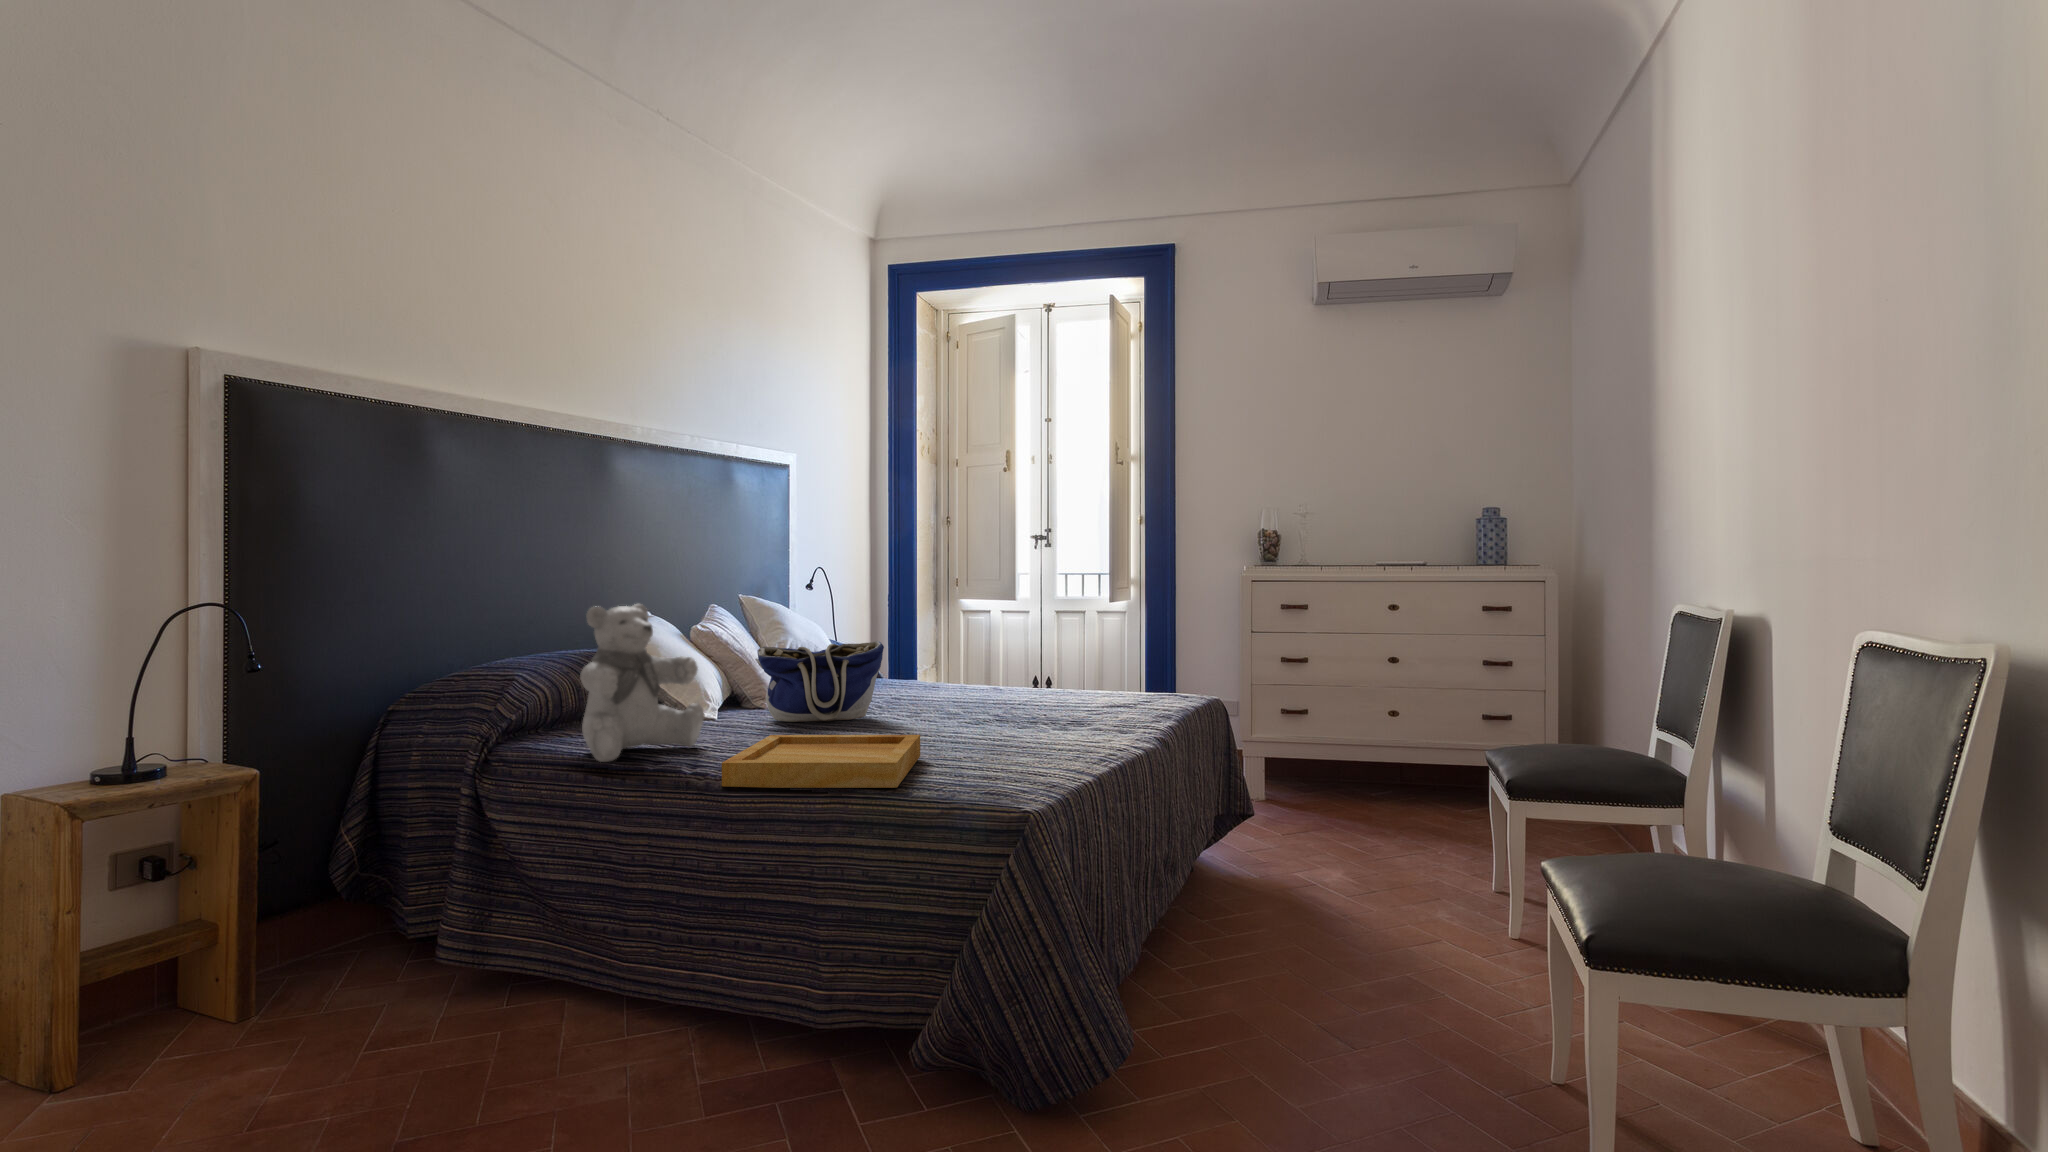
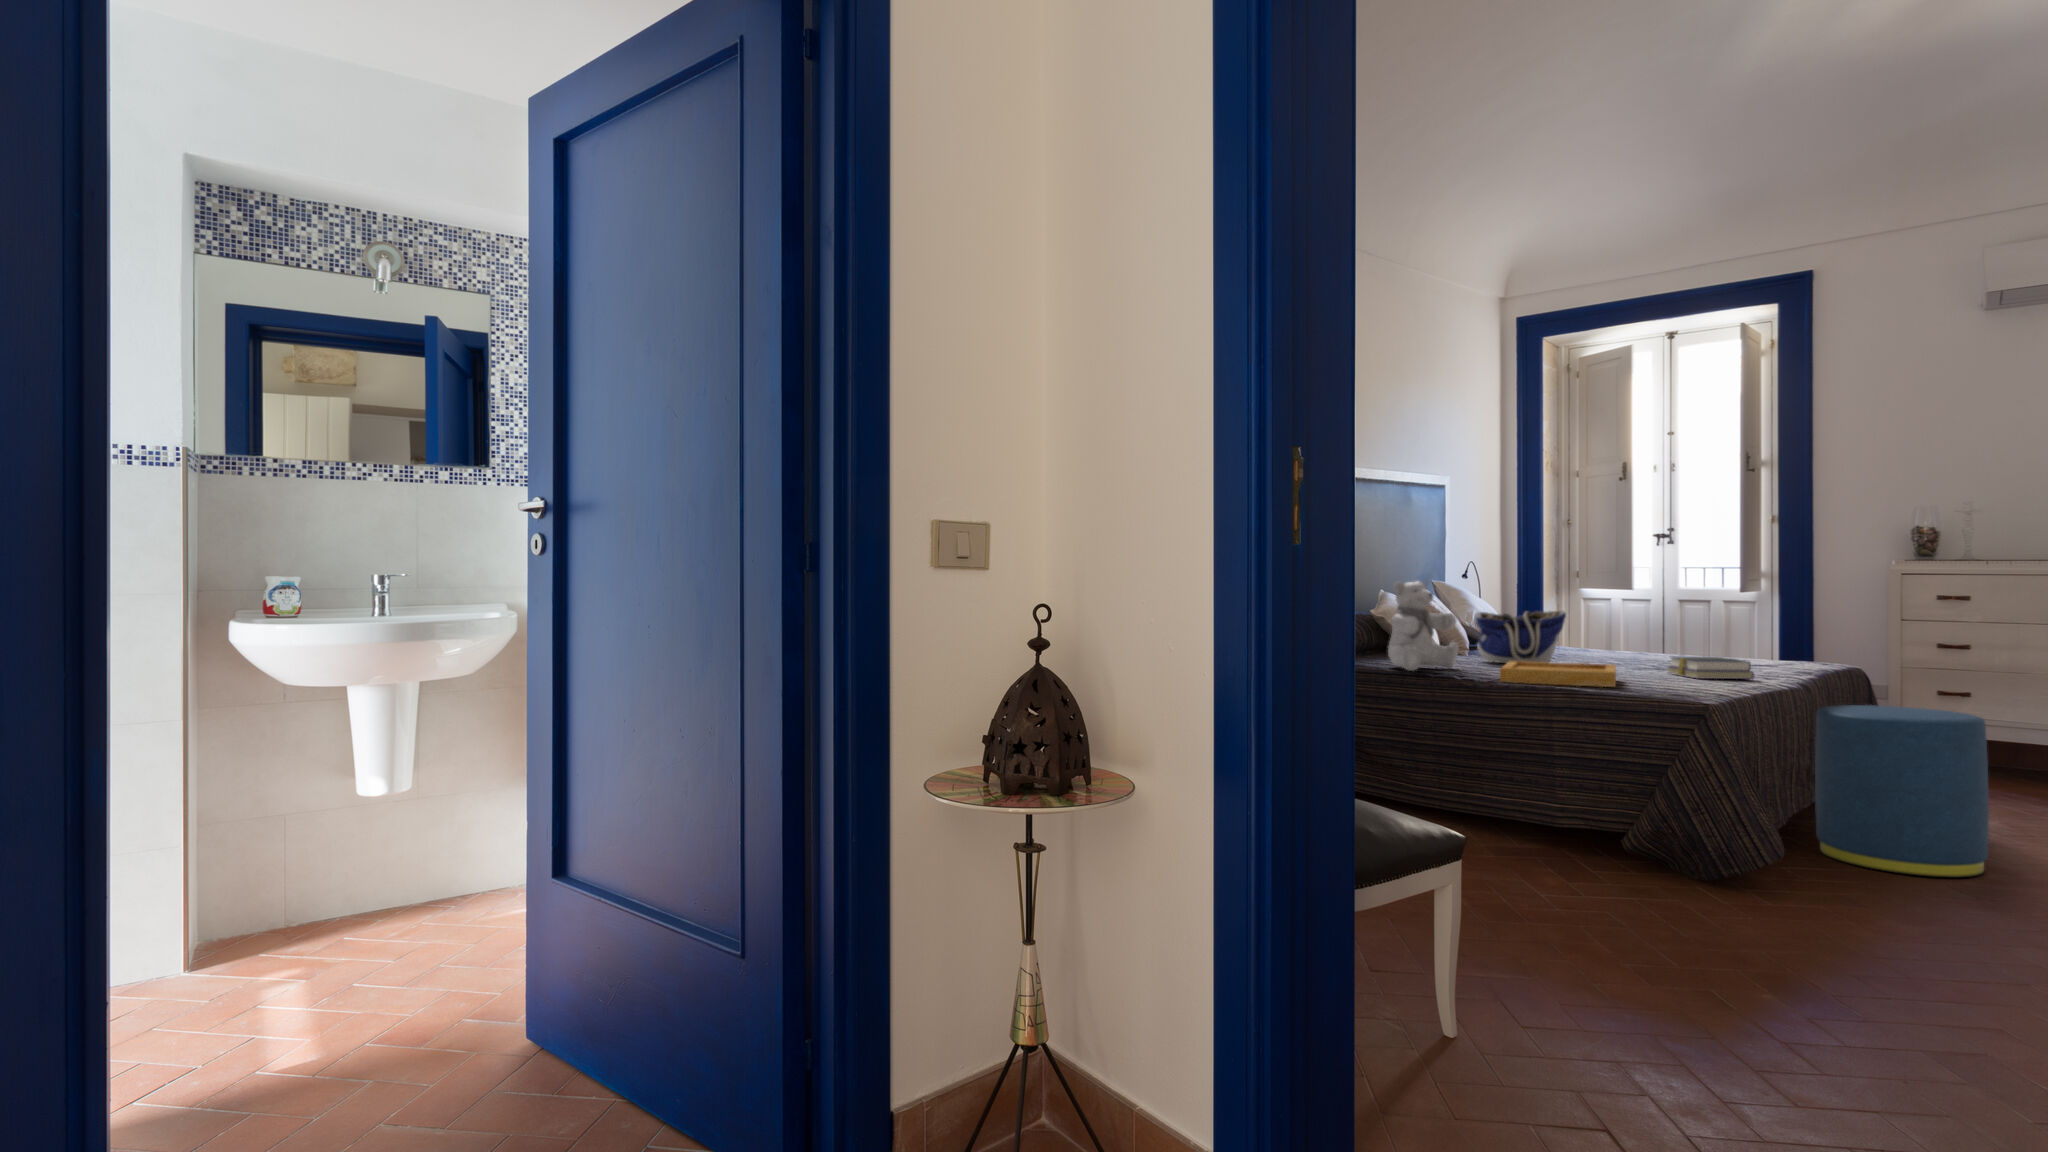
book: none [1004,703,1104,742] -> present [1668,657,1754,679]
ottoman: none [1172,768,1357,1021] -> present [1815,705,1989,877]

